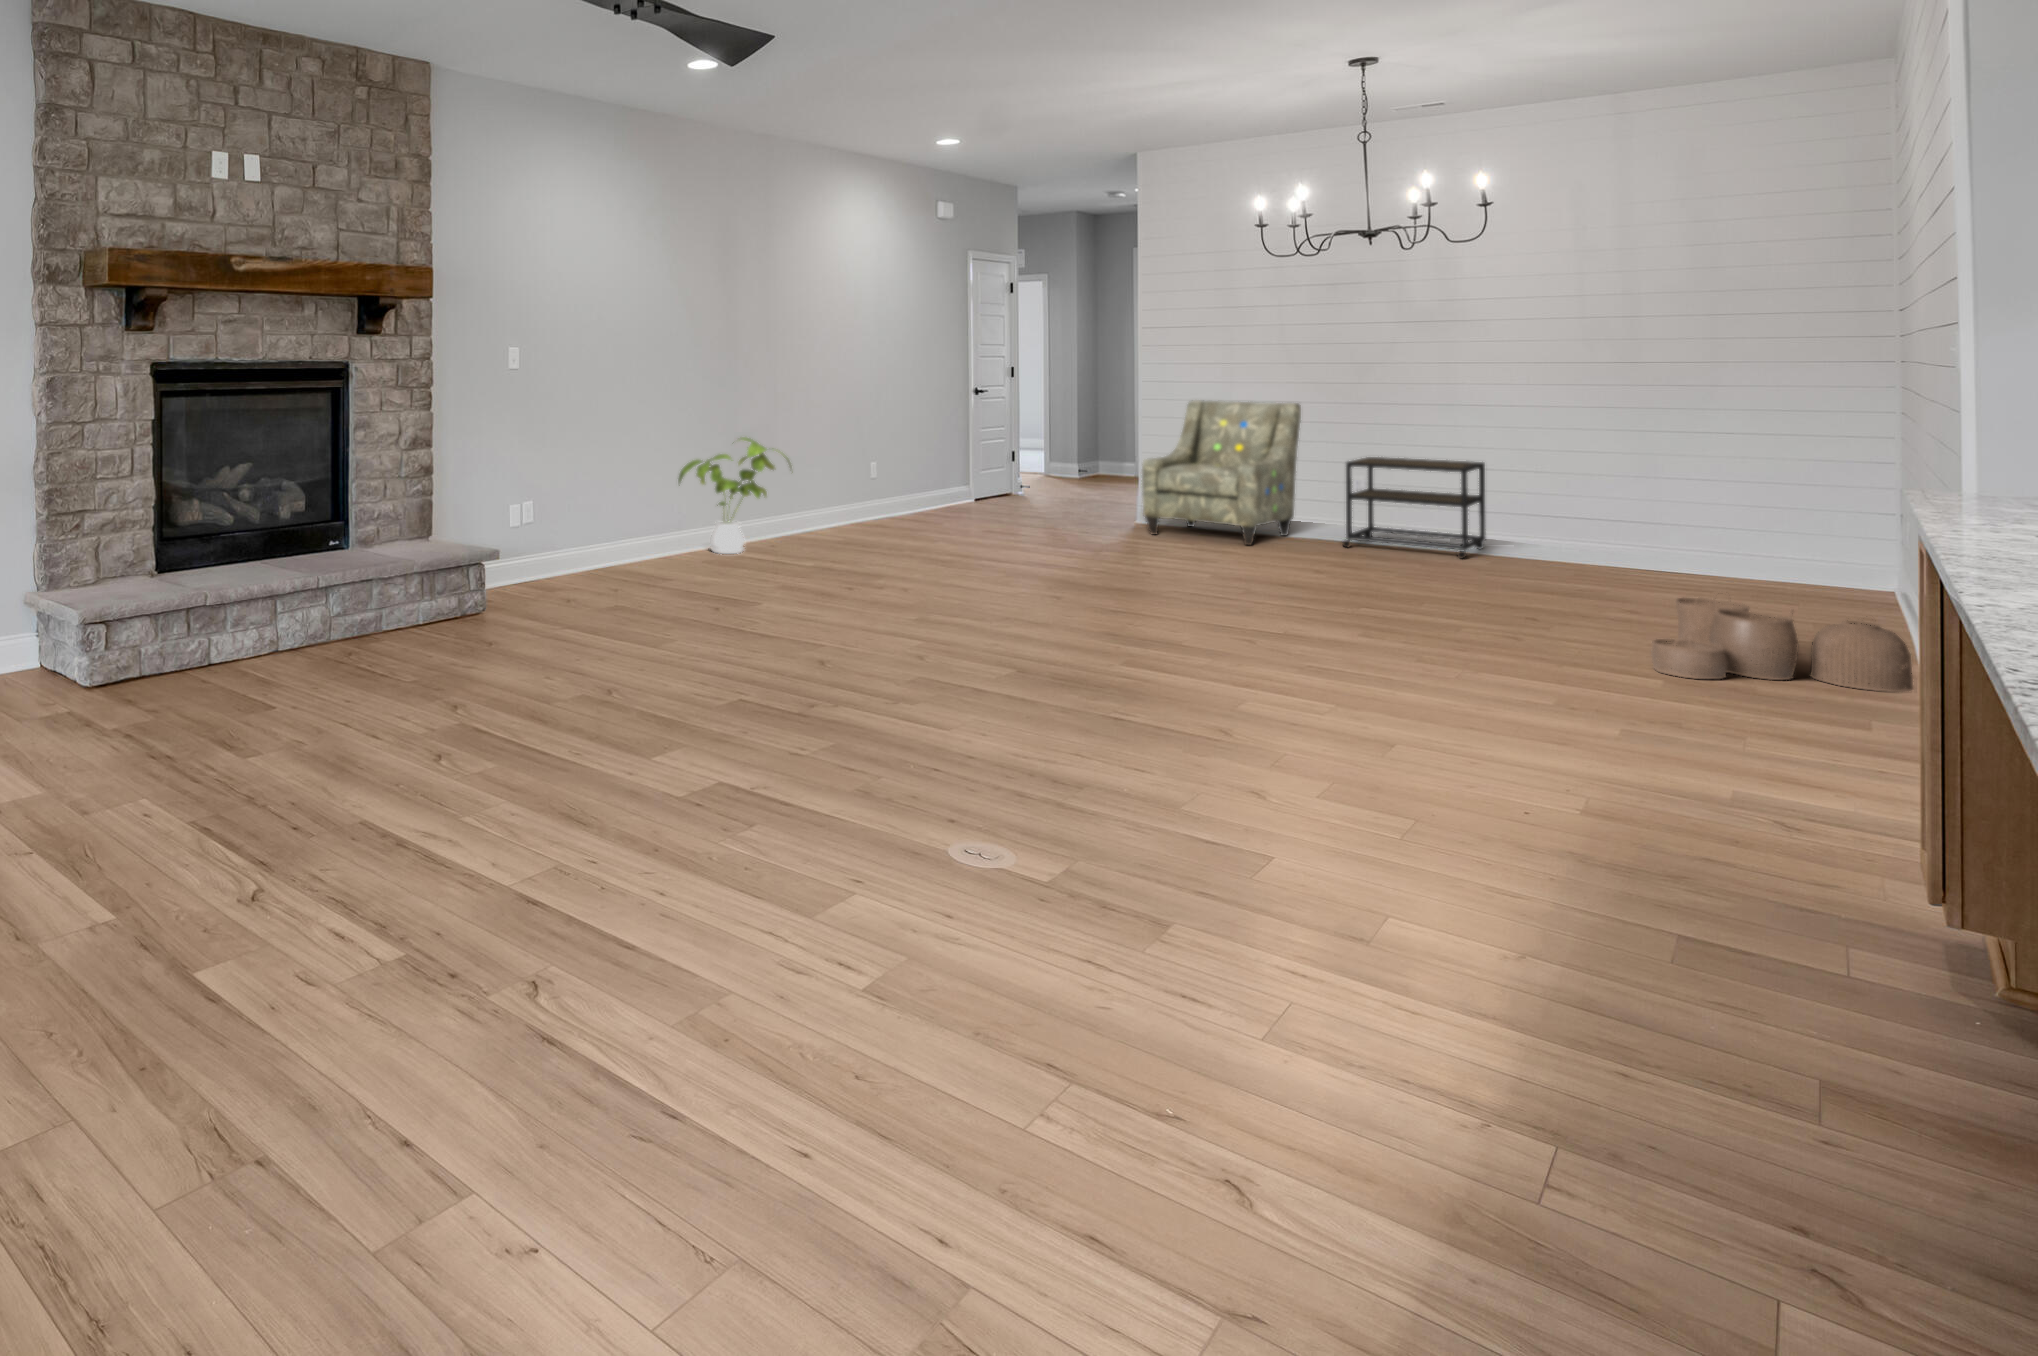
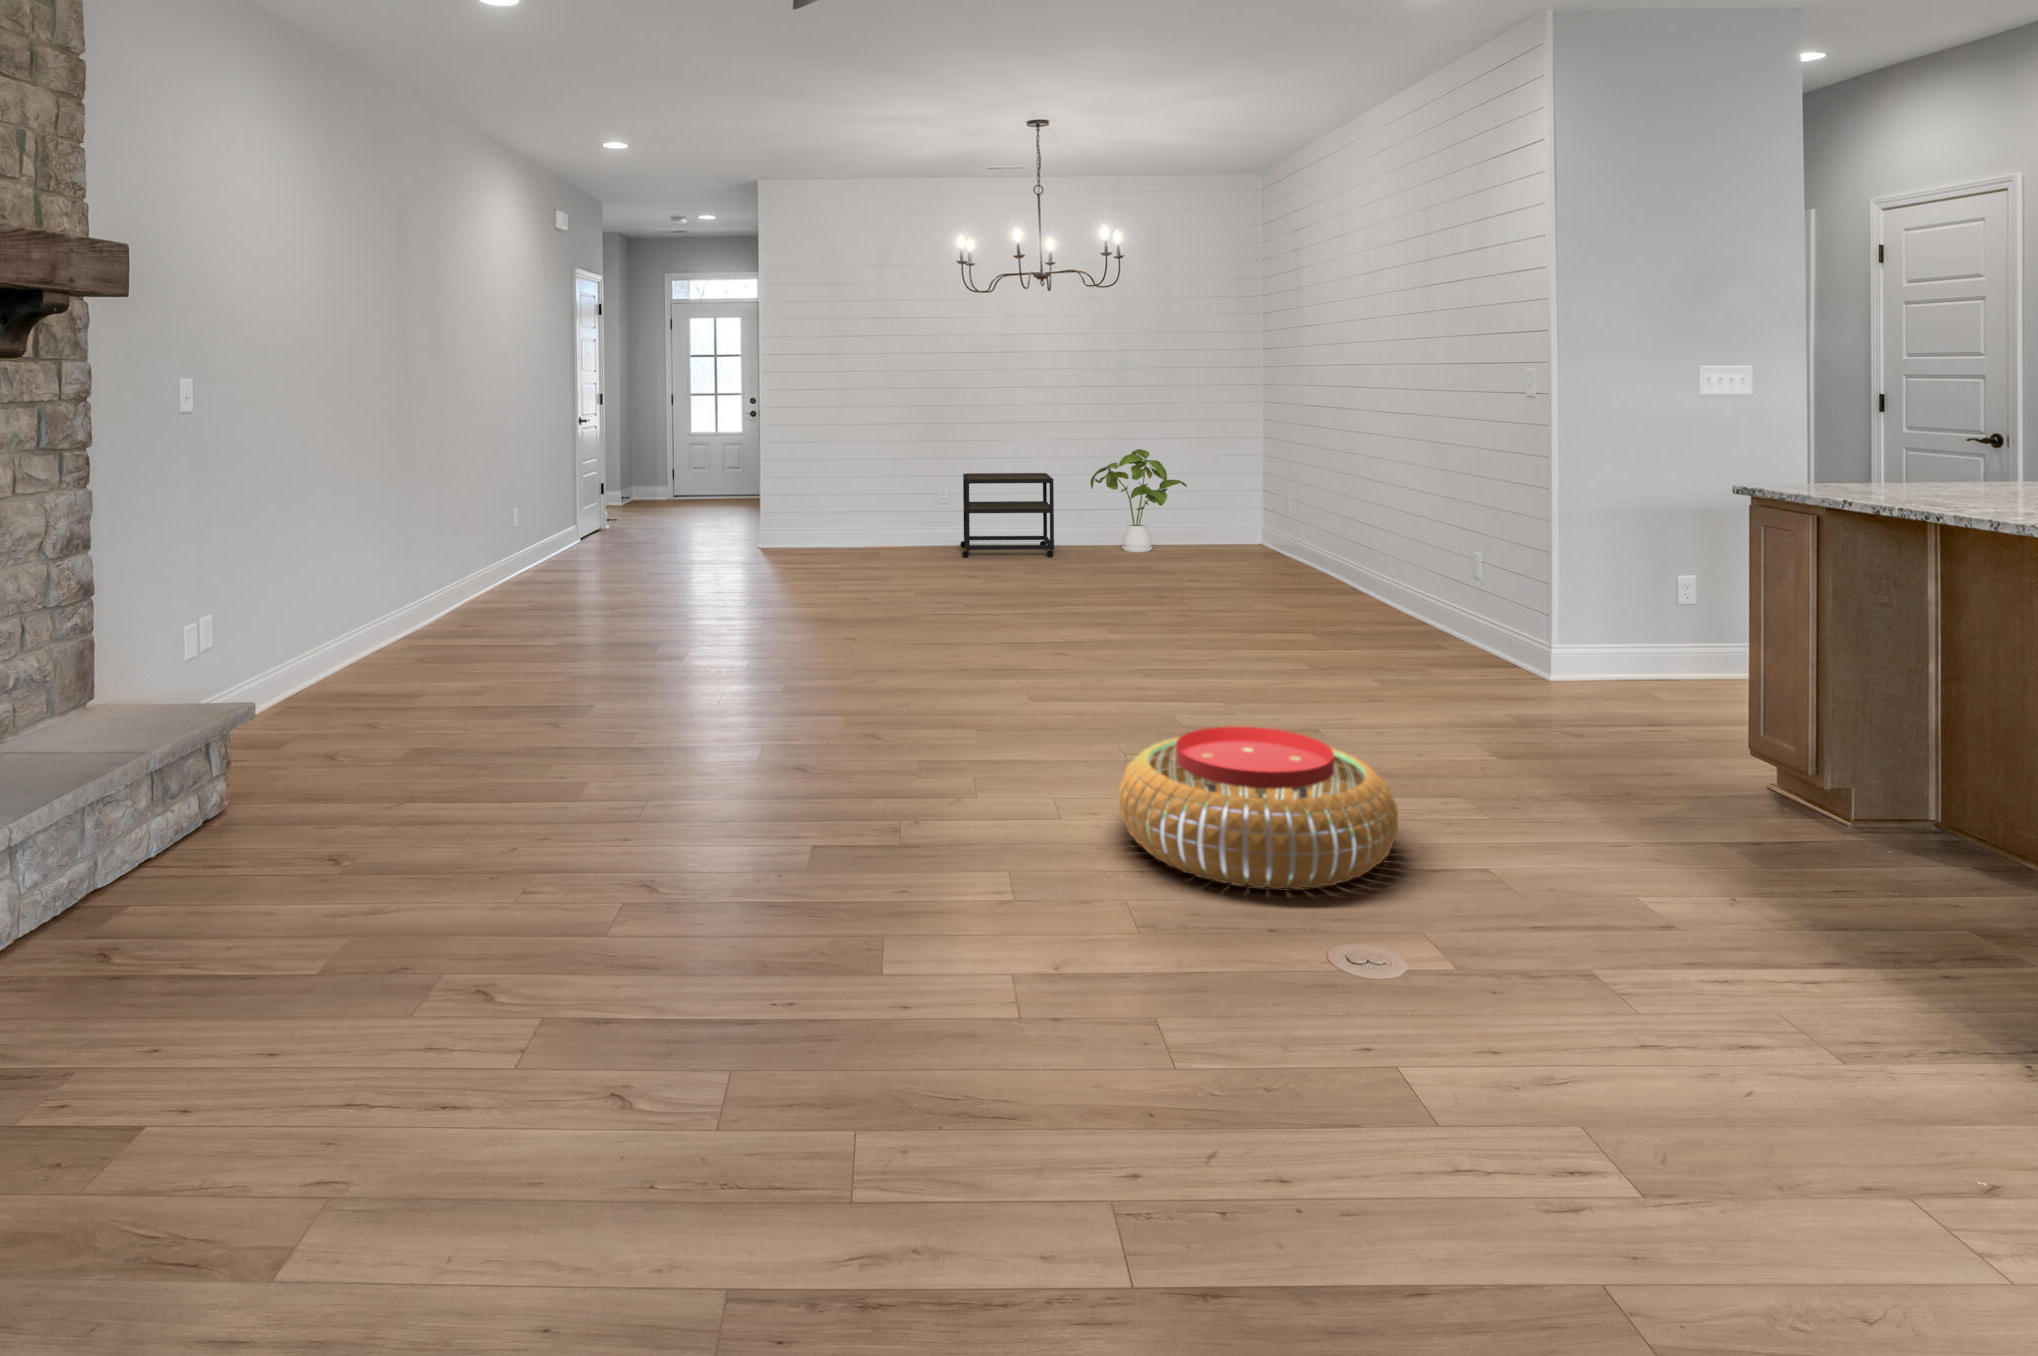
armchair: present [1142,400,1301,545] -> none [802,427,913,565]
house plant: present [678,437,791,554] -> present [1090,449,1187,552]
woven basket: present [1652,596,1913,692] -> none [1291,564,1423,635]
pouf: none [948,673,1228,824] -> present [1119,727,1398,889]

